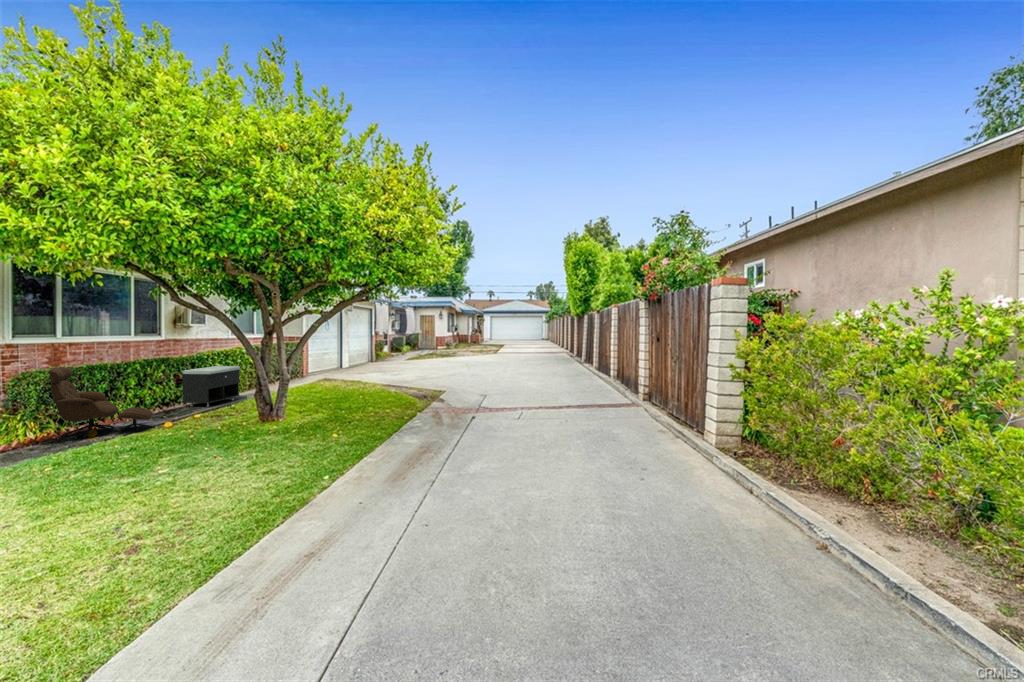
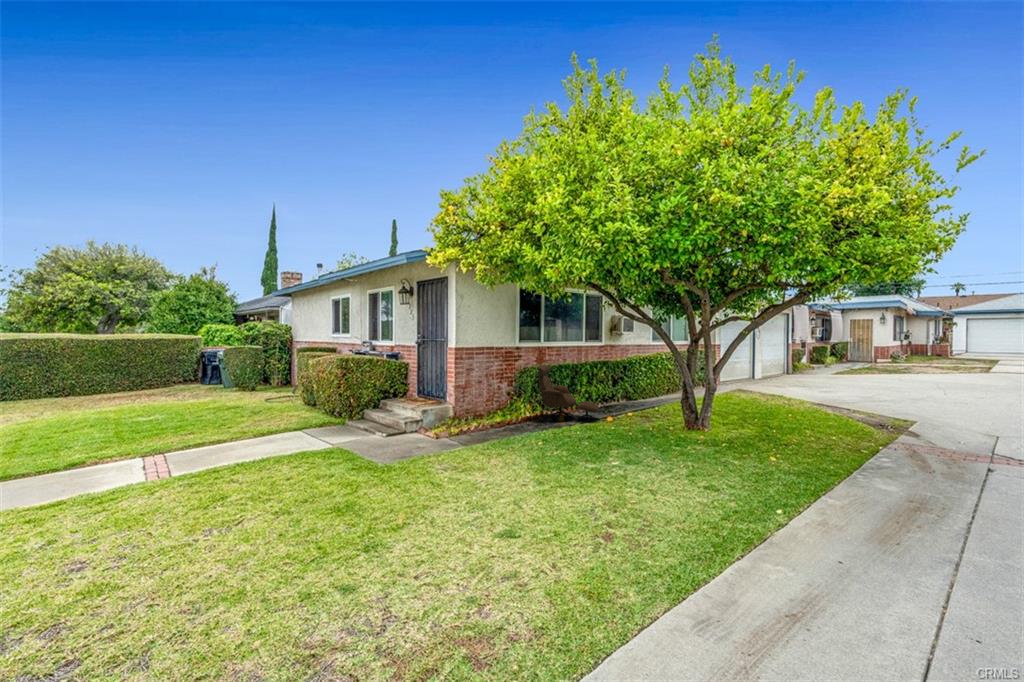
storage bench: present [182,366,240,406] -> none [617,370,662,406]

